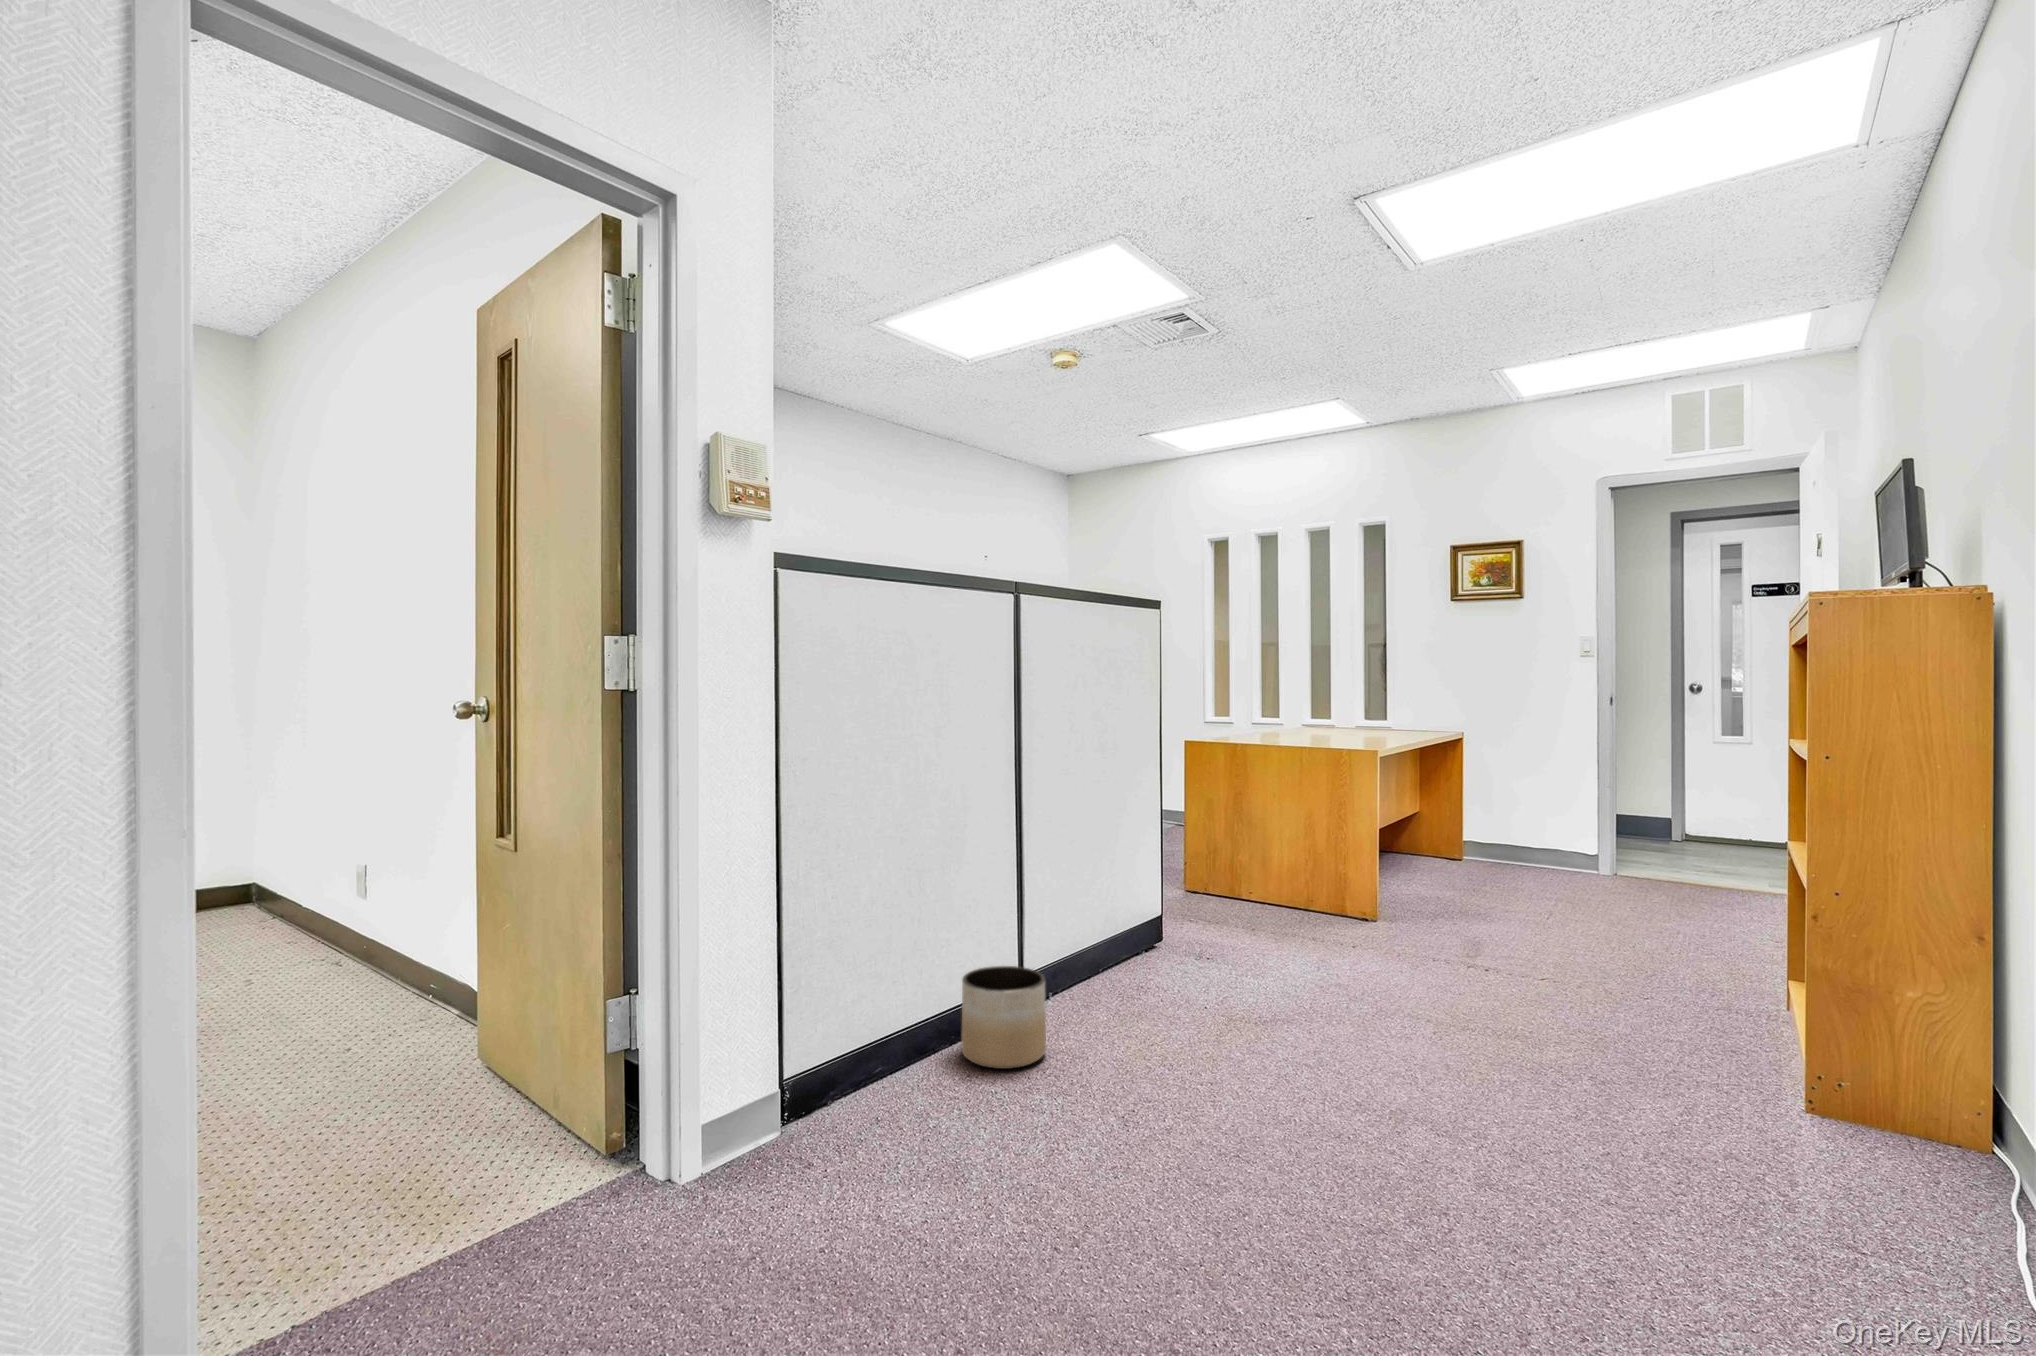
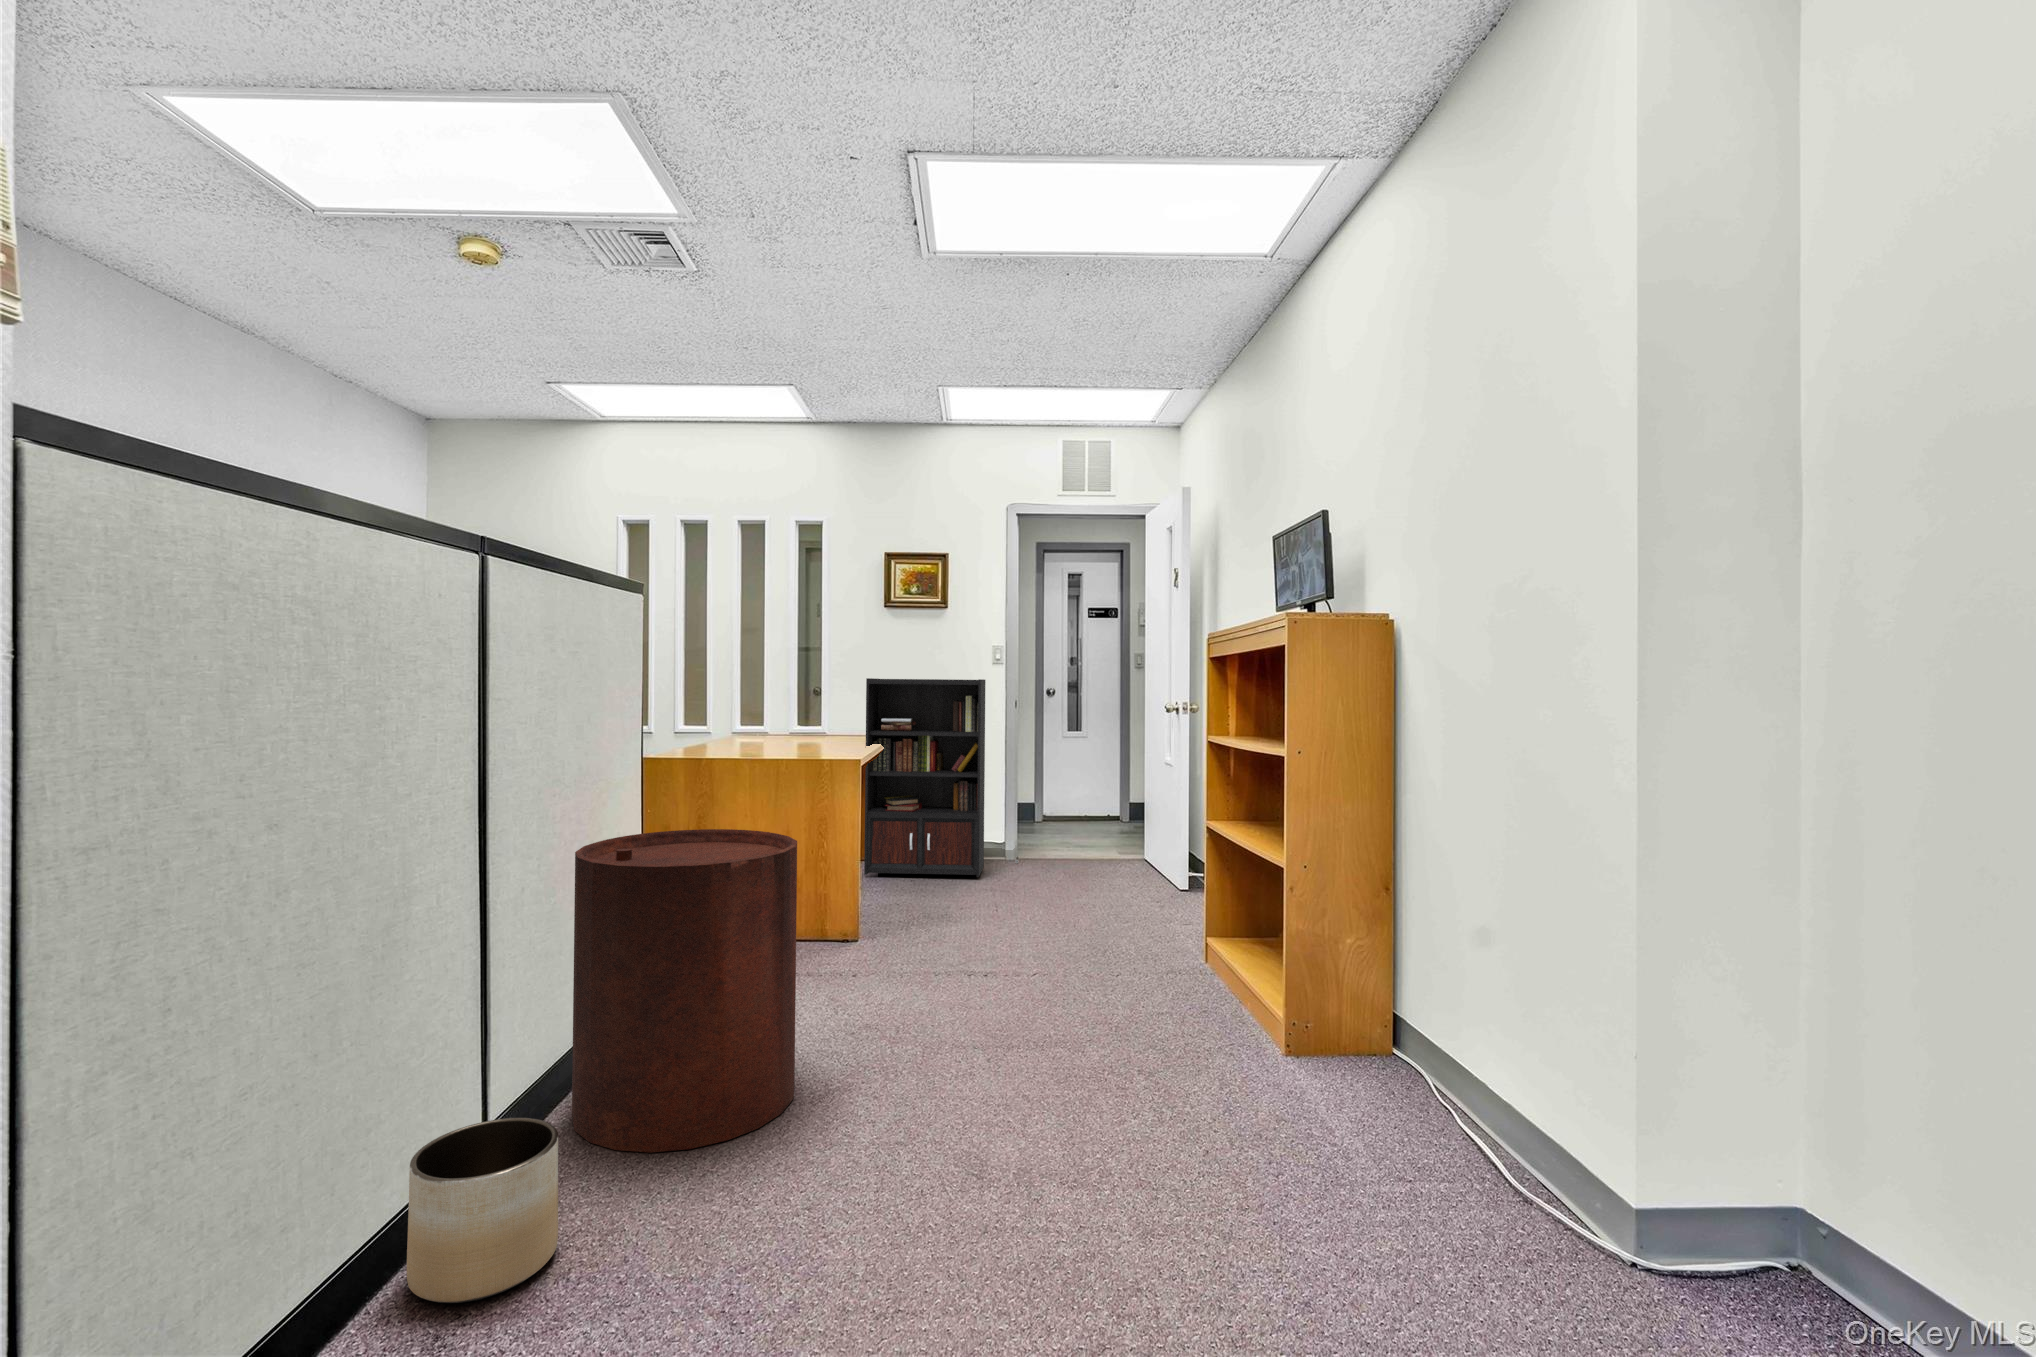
bookcase: none [1419,674,1611,886] -> present [864,678,1018,877]
trash can: none [1085,795,1250,1031] -> present [572,829,797,1153]

